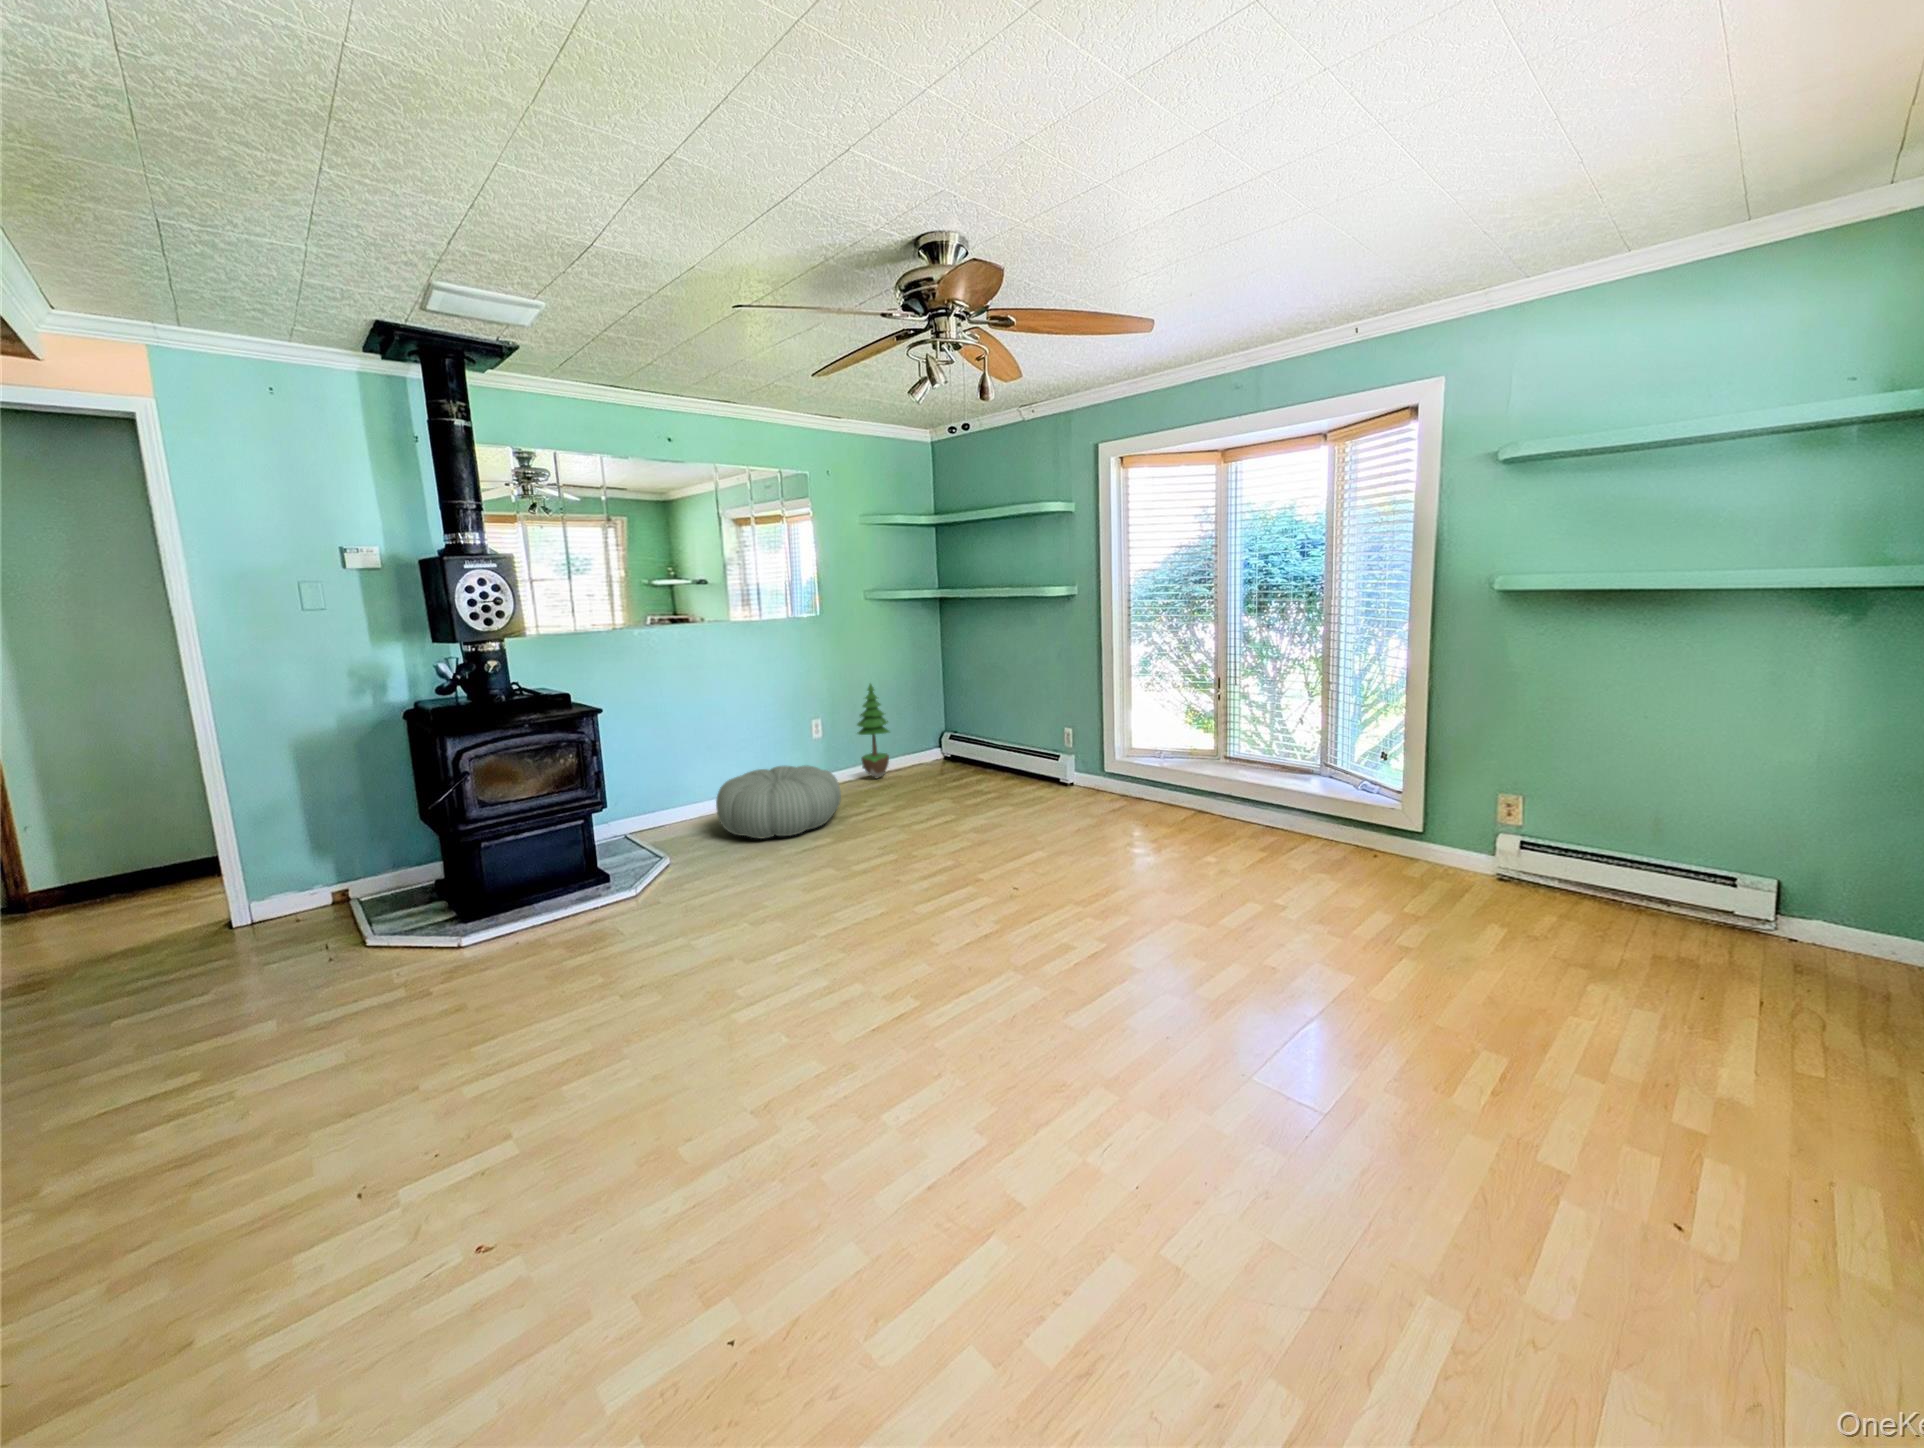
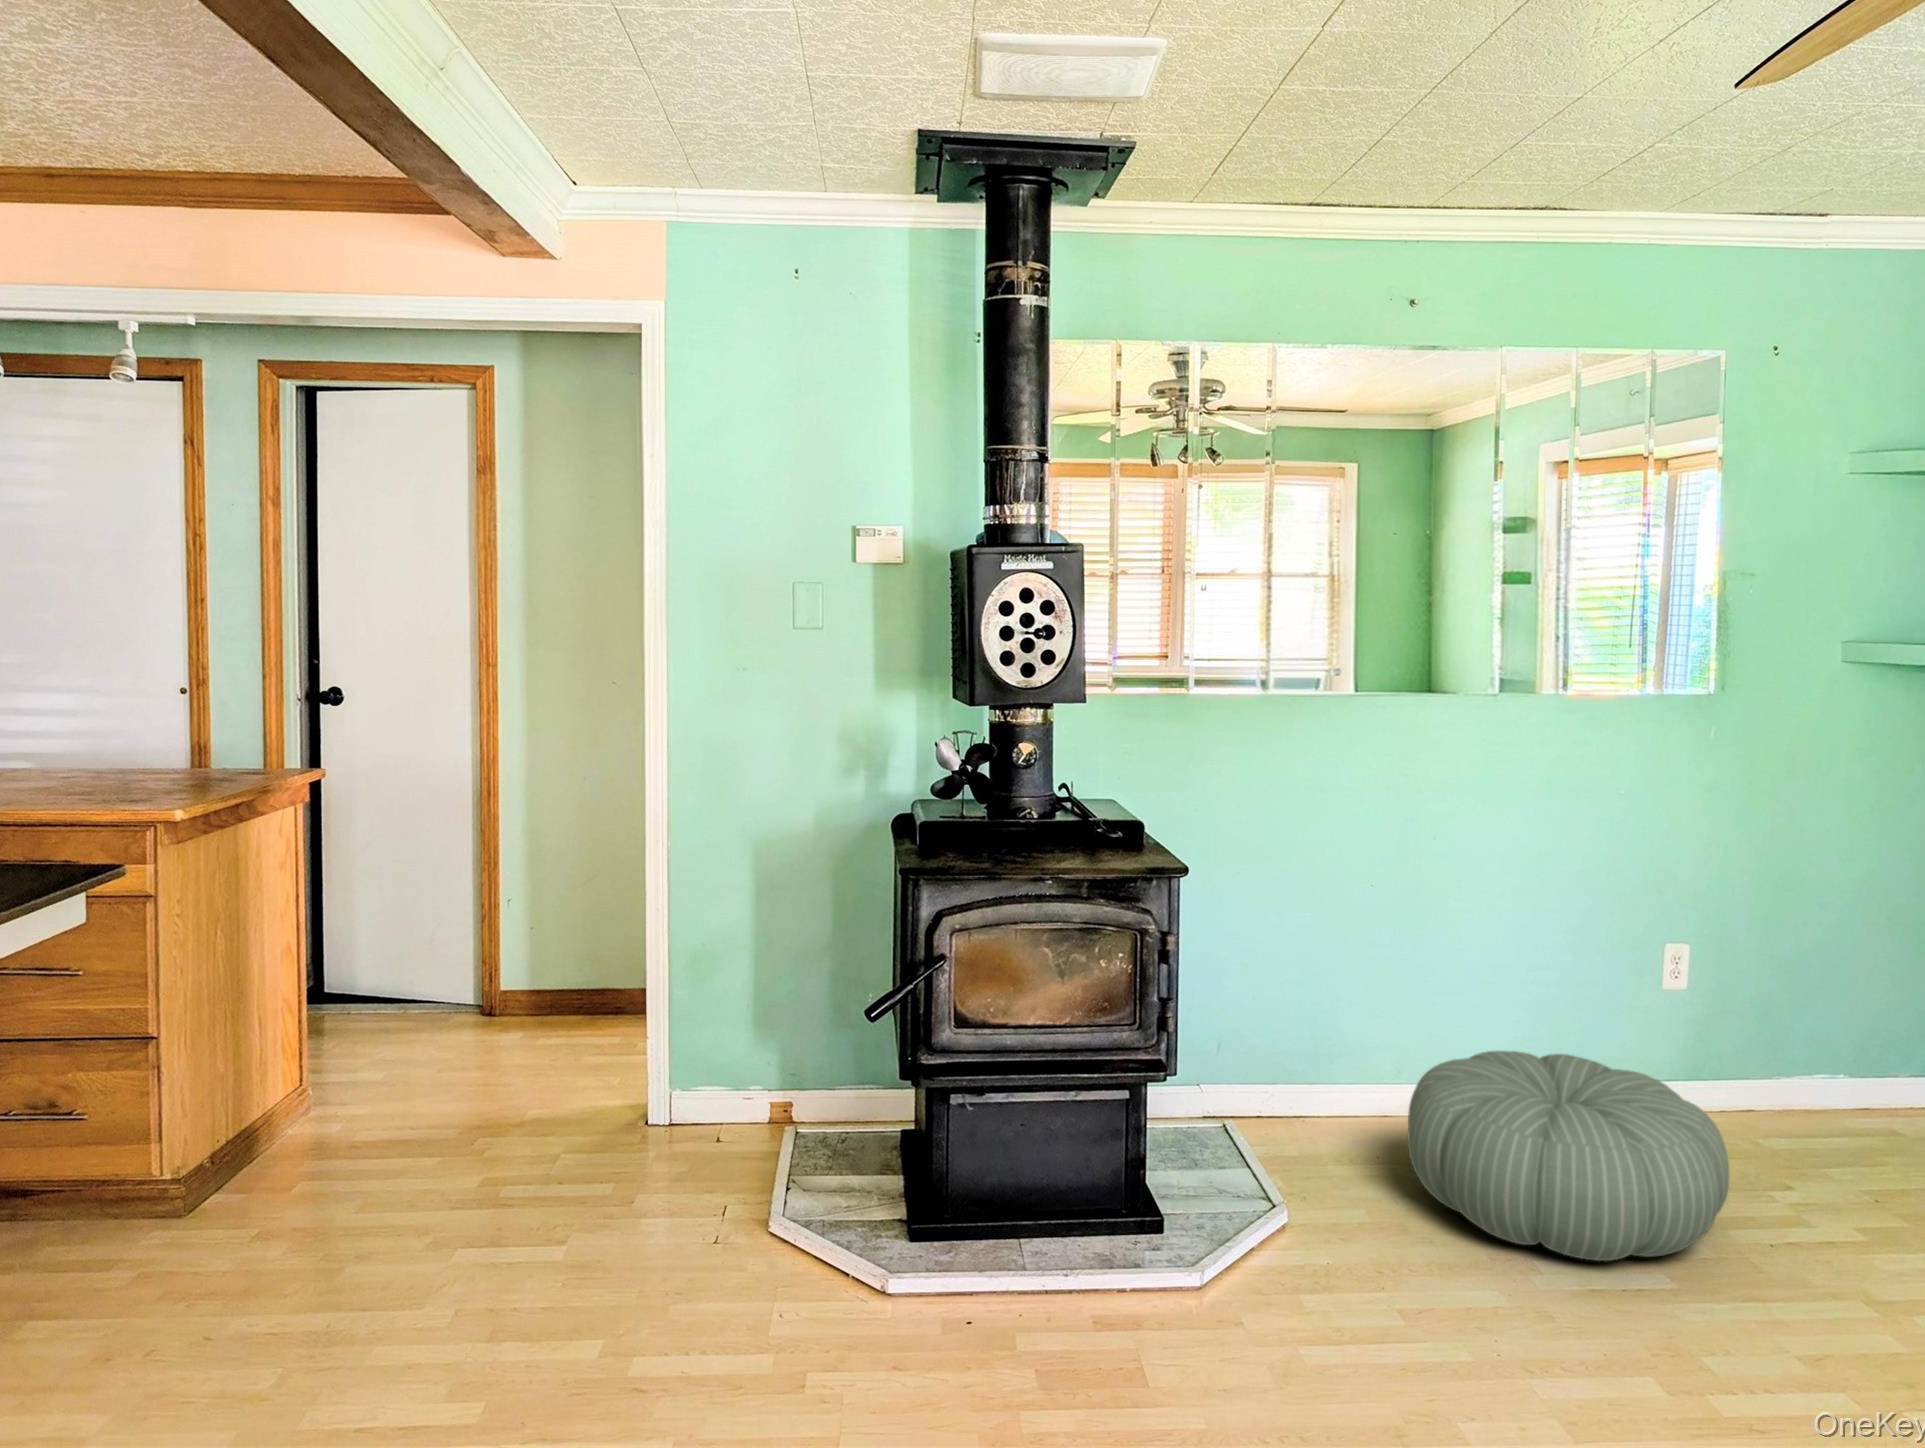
potted tree: present [857,684,889,778] -> none [1769,881,1879,1133]

